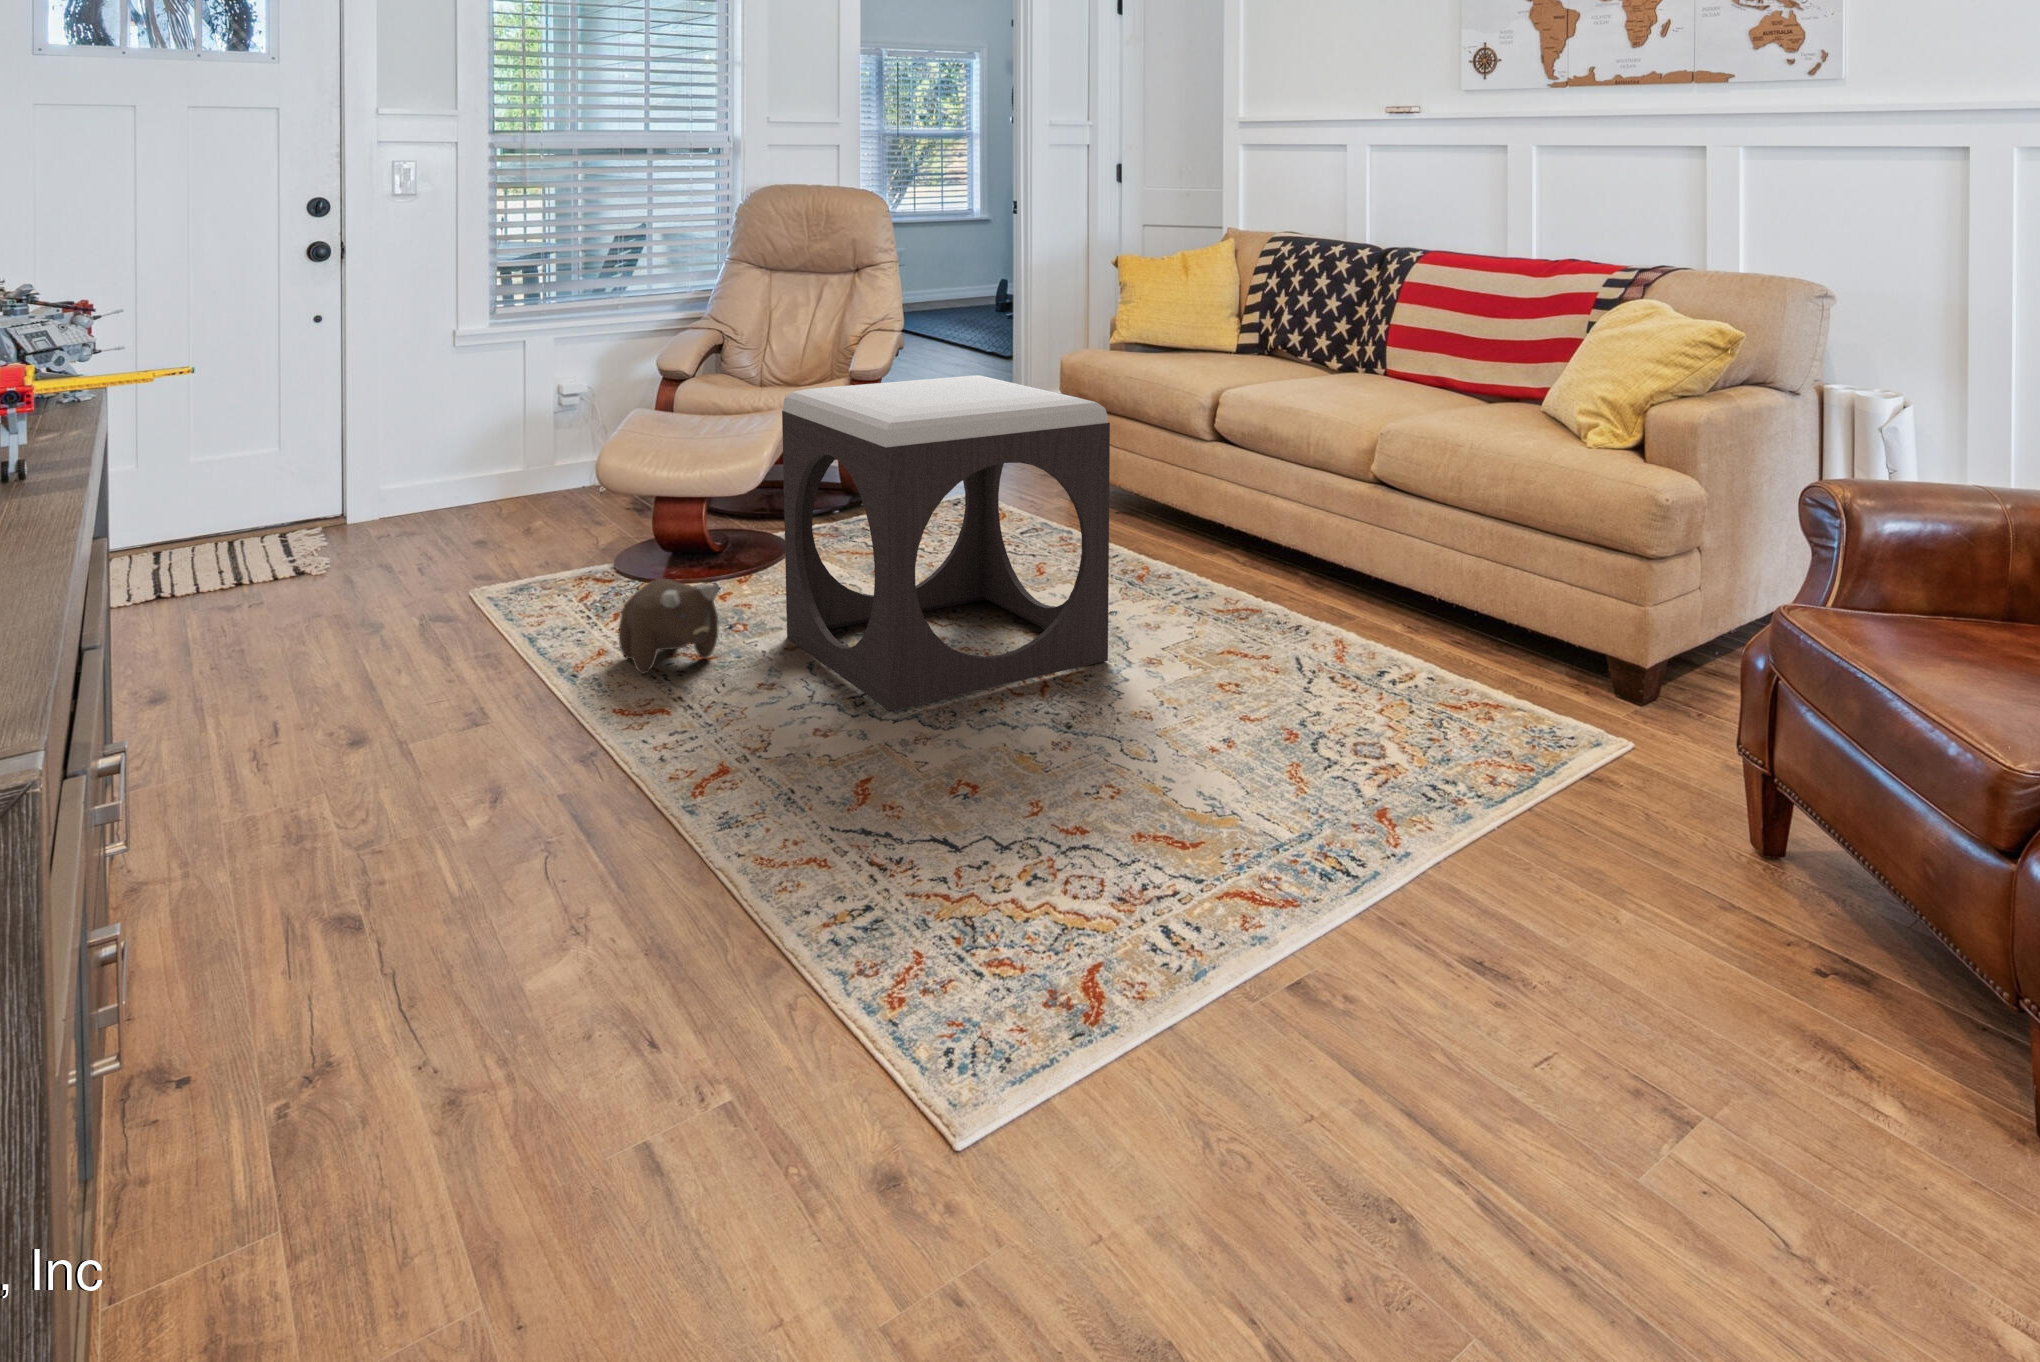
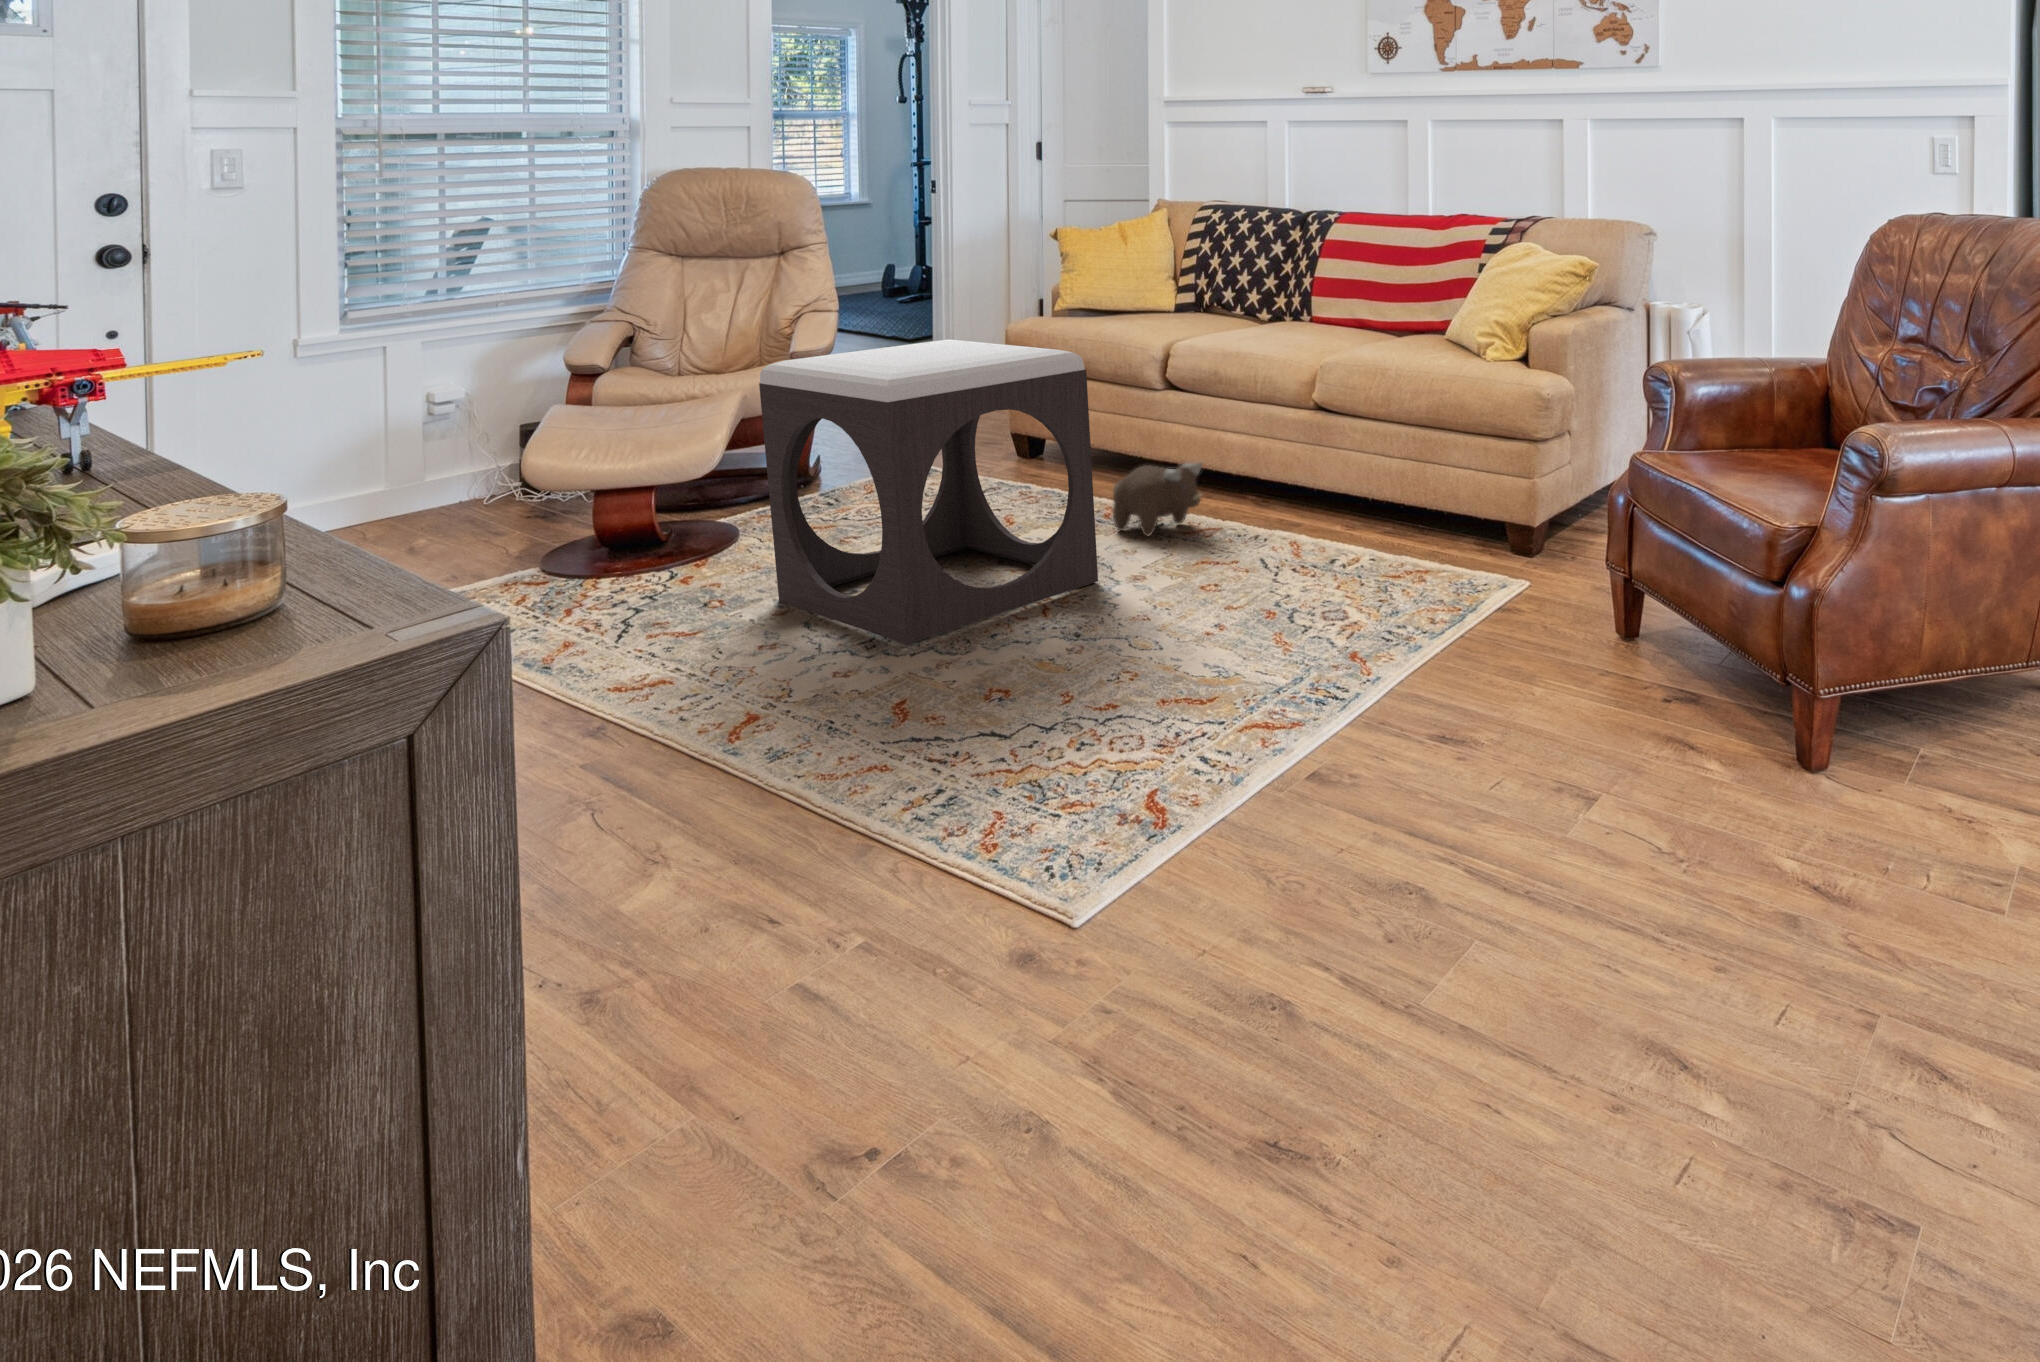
plush toy: present [618,579,719,674] -> present [1113,462,1202,536]

